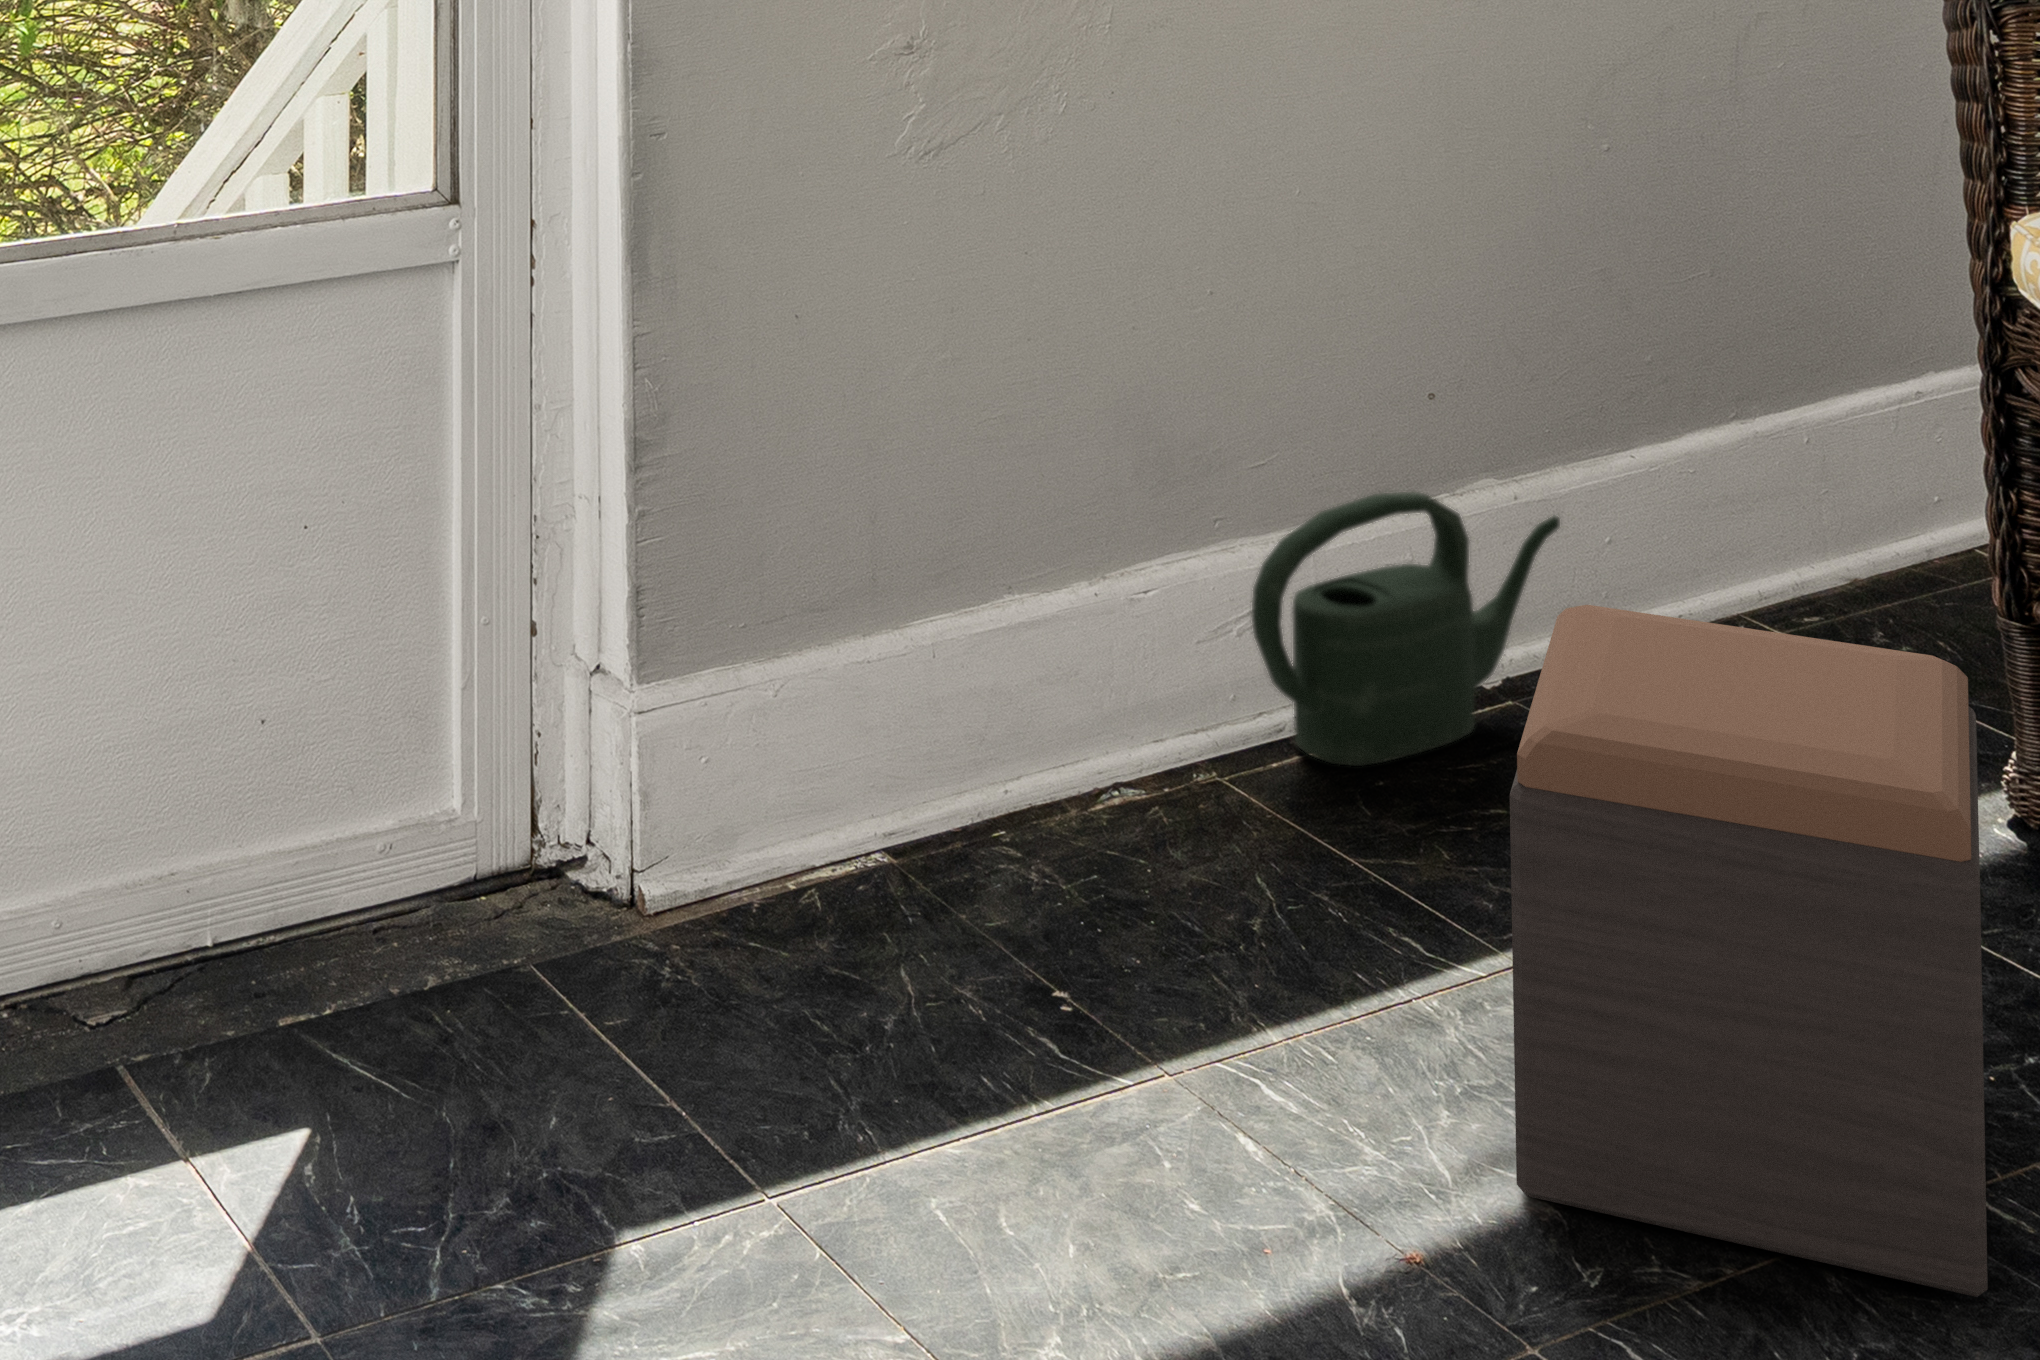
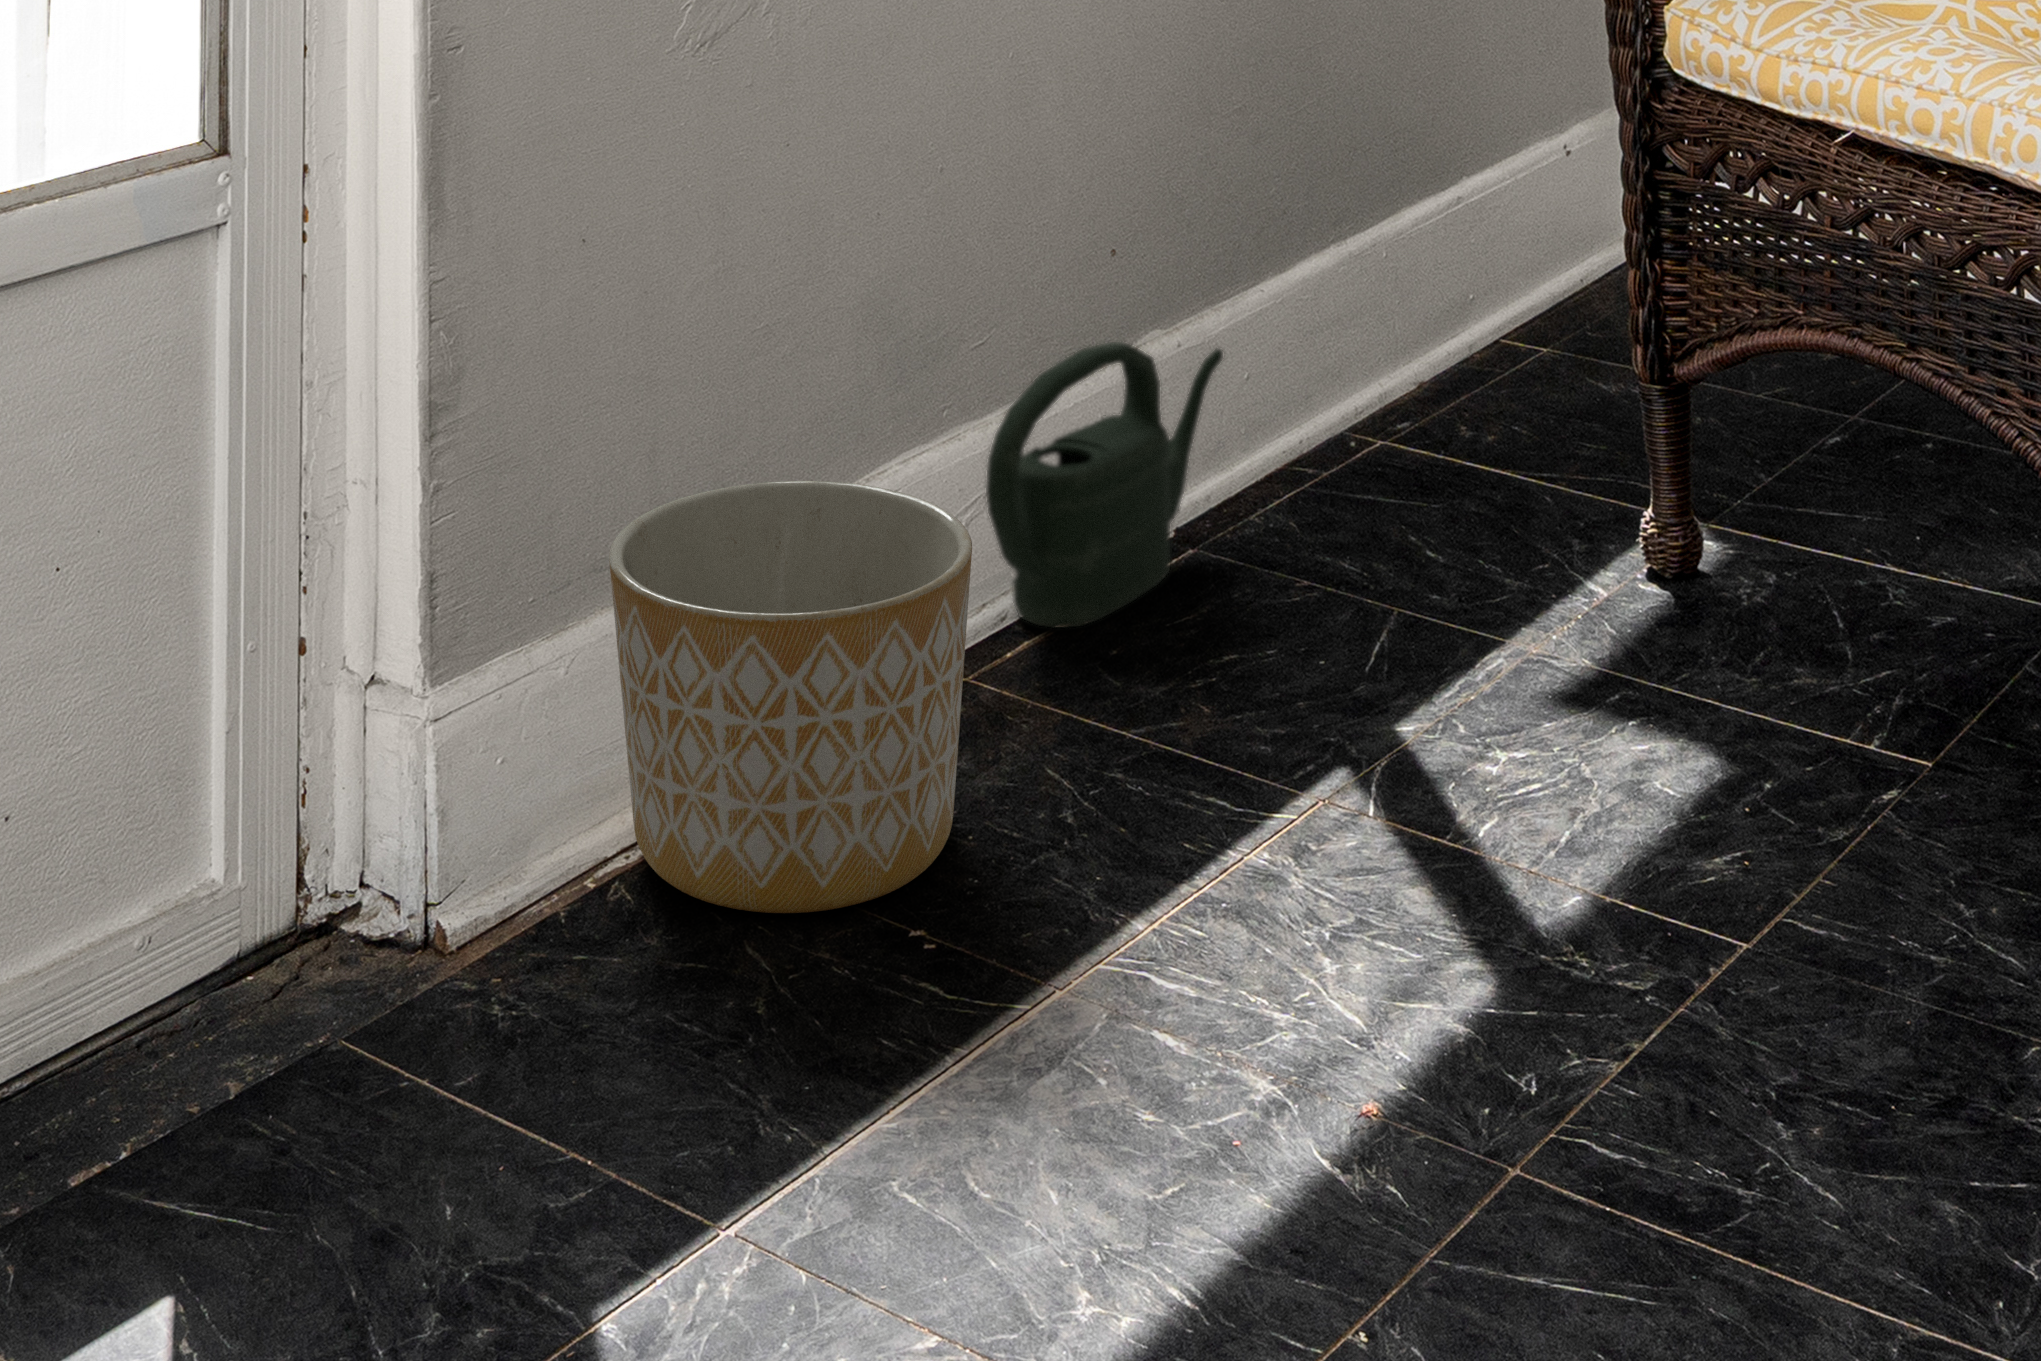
planter: none [802,569,1144,974] -> present [609,481,972,913]
footstool: present [1510,605,1988,1297] -> none [1368,406,1850,1004]

